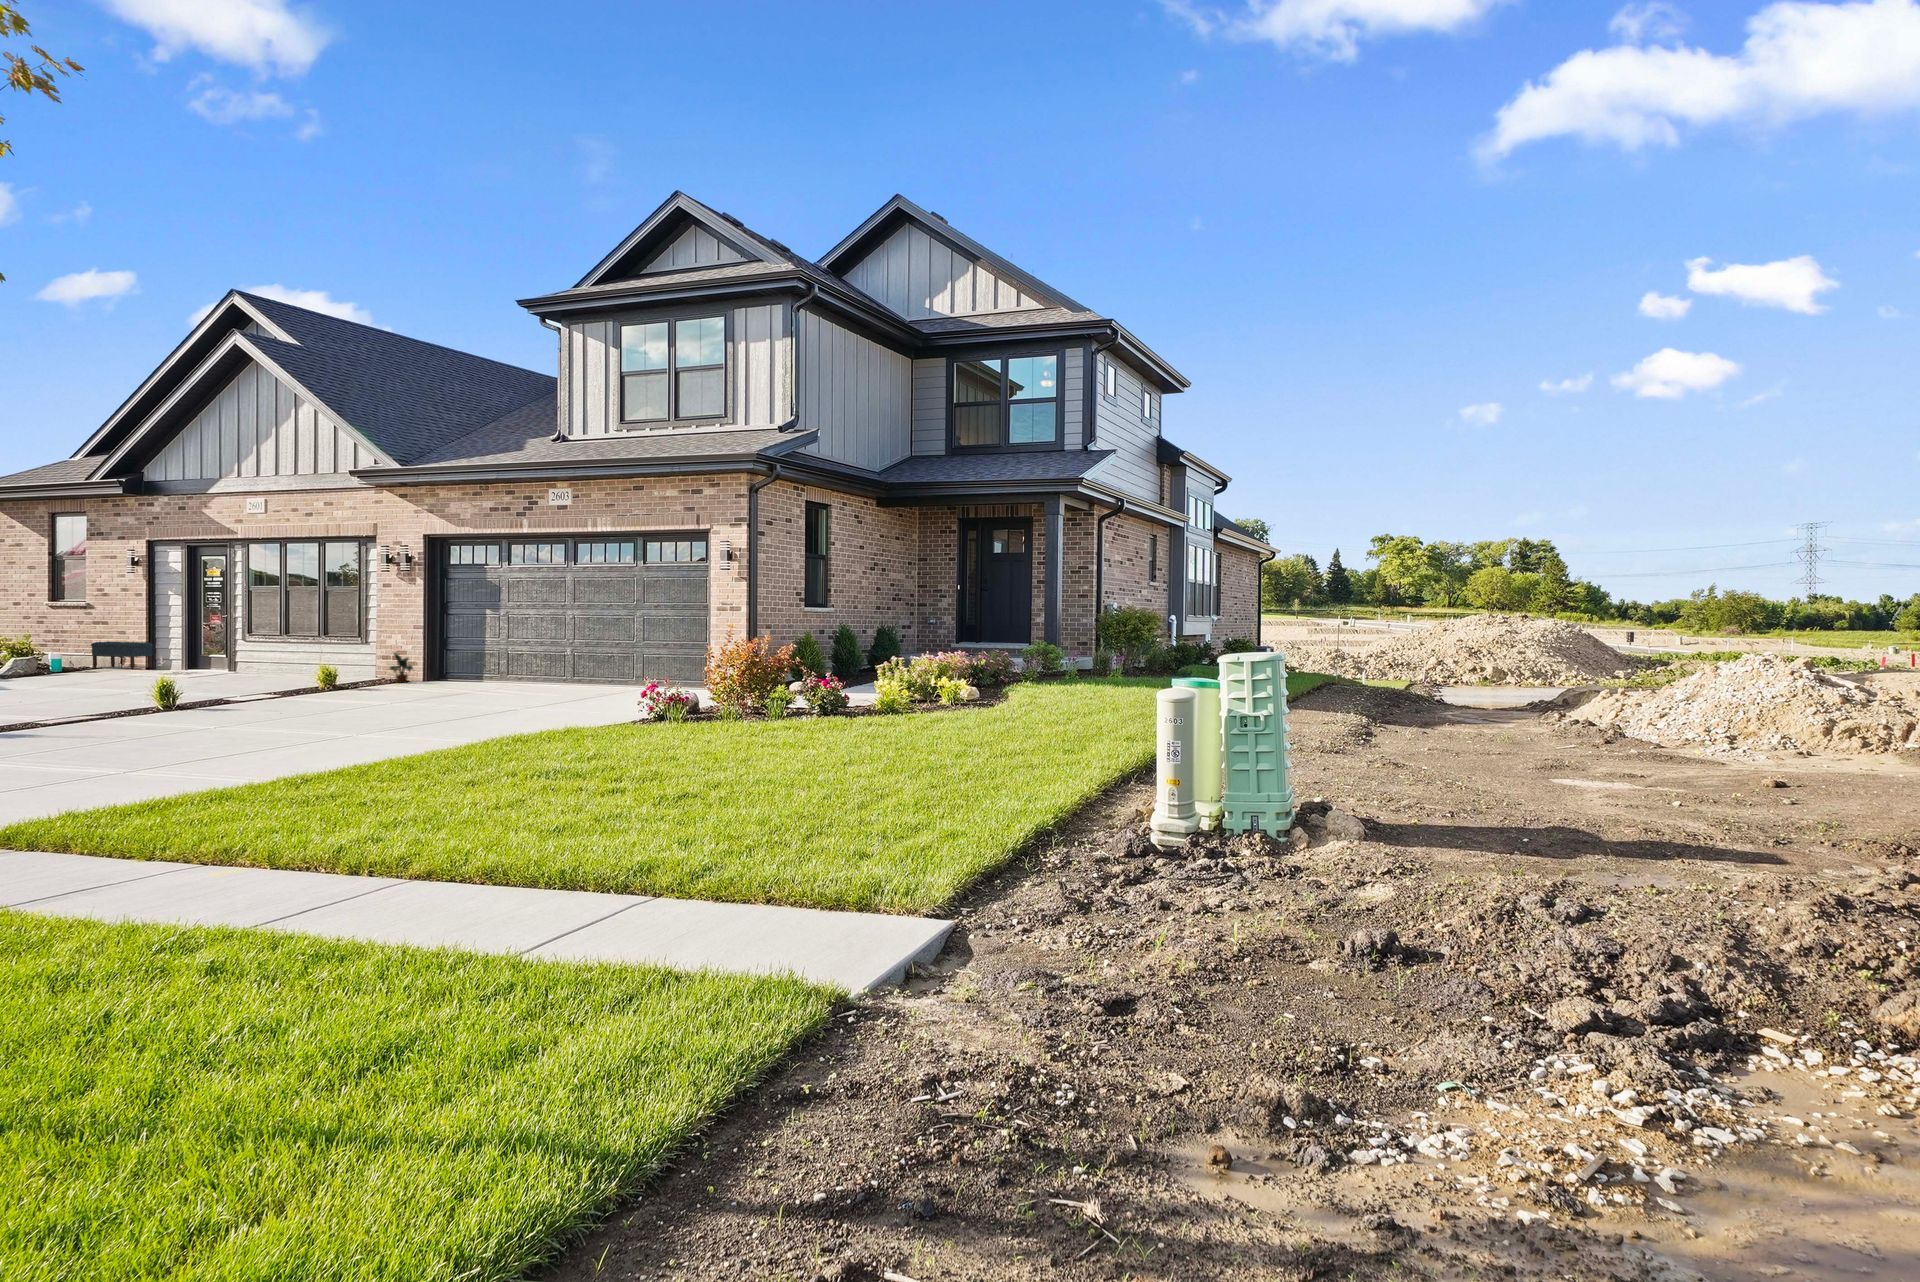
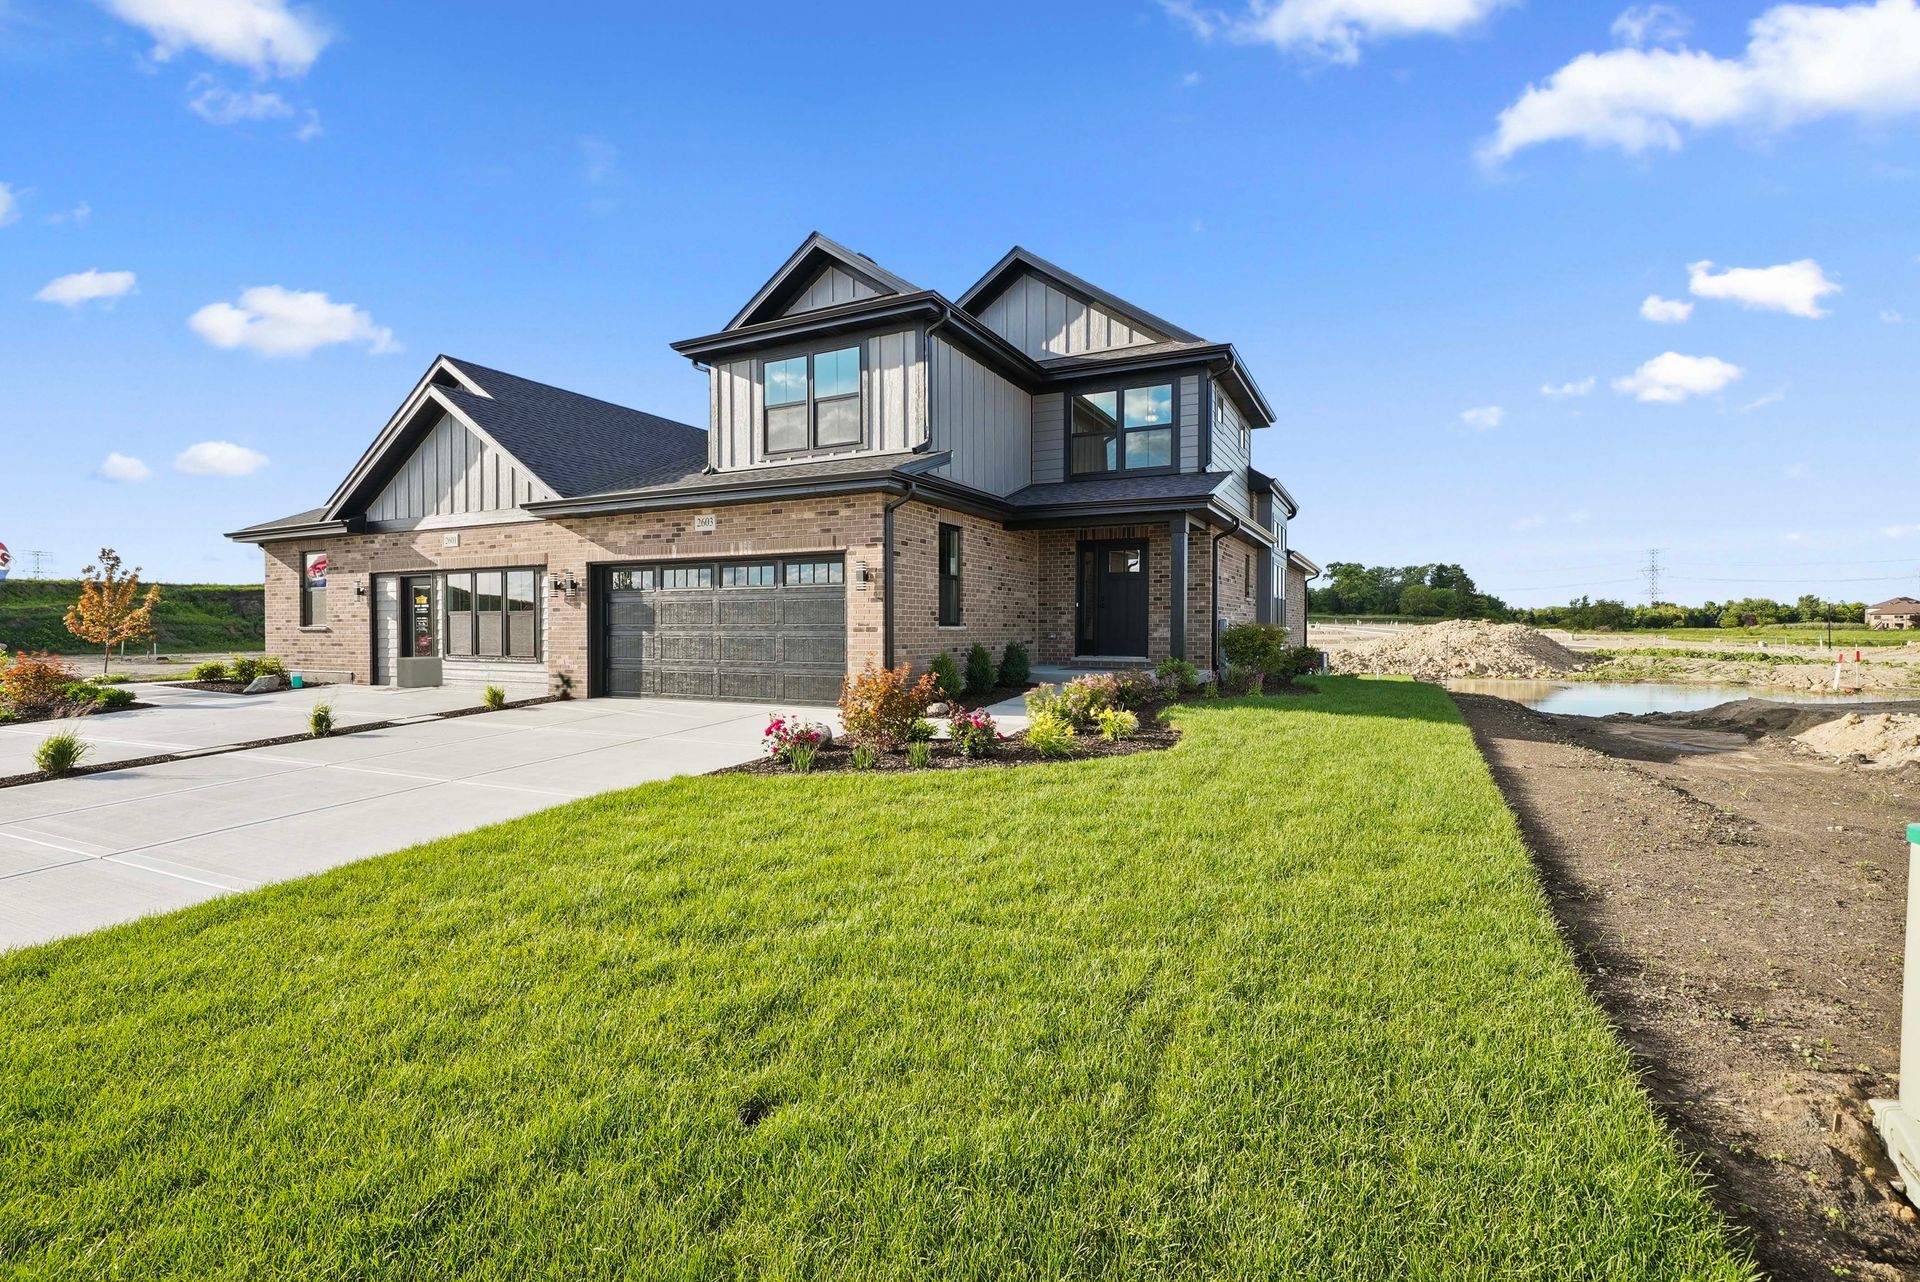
cardboard box: none [187,637,240,672] -> present [396,657,443,688]
bench: present [91,641,153,669] -> none [324,660,374,684]

